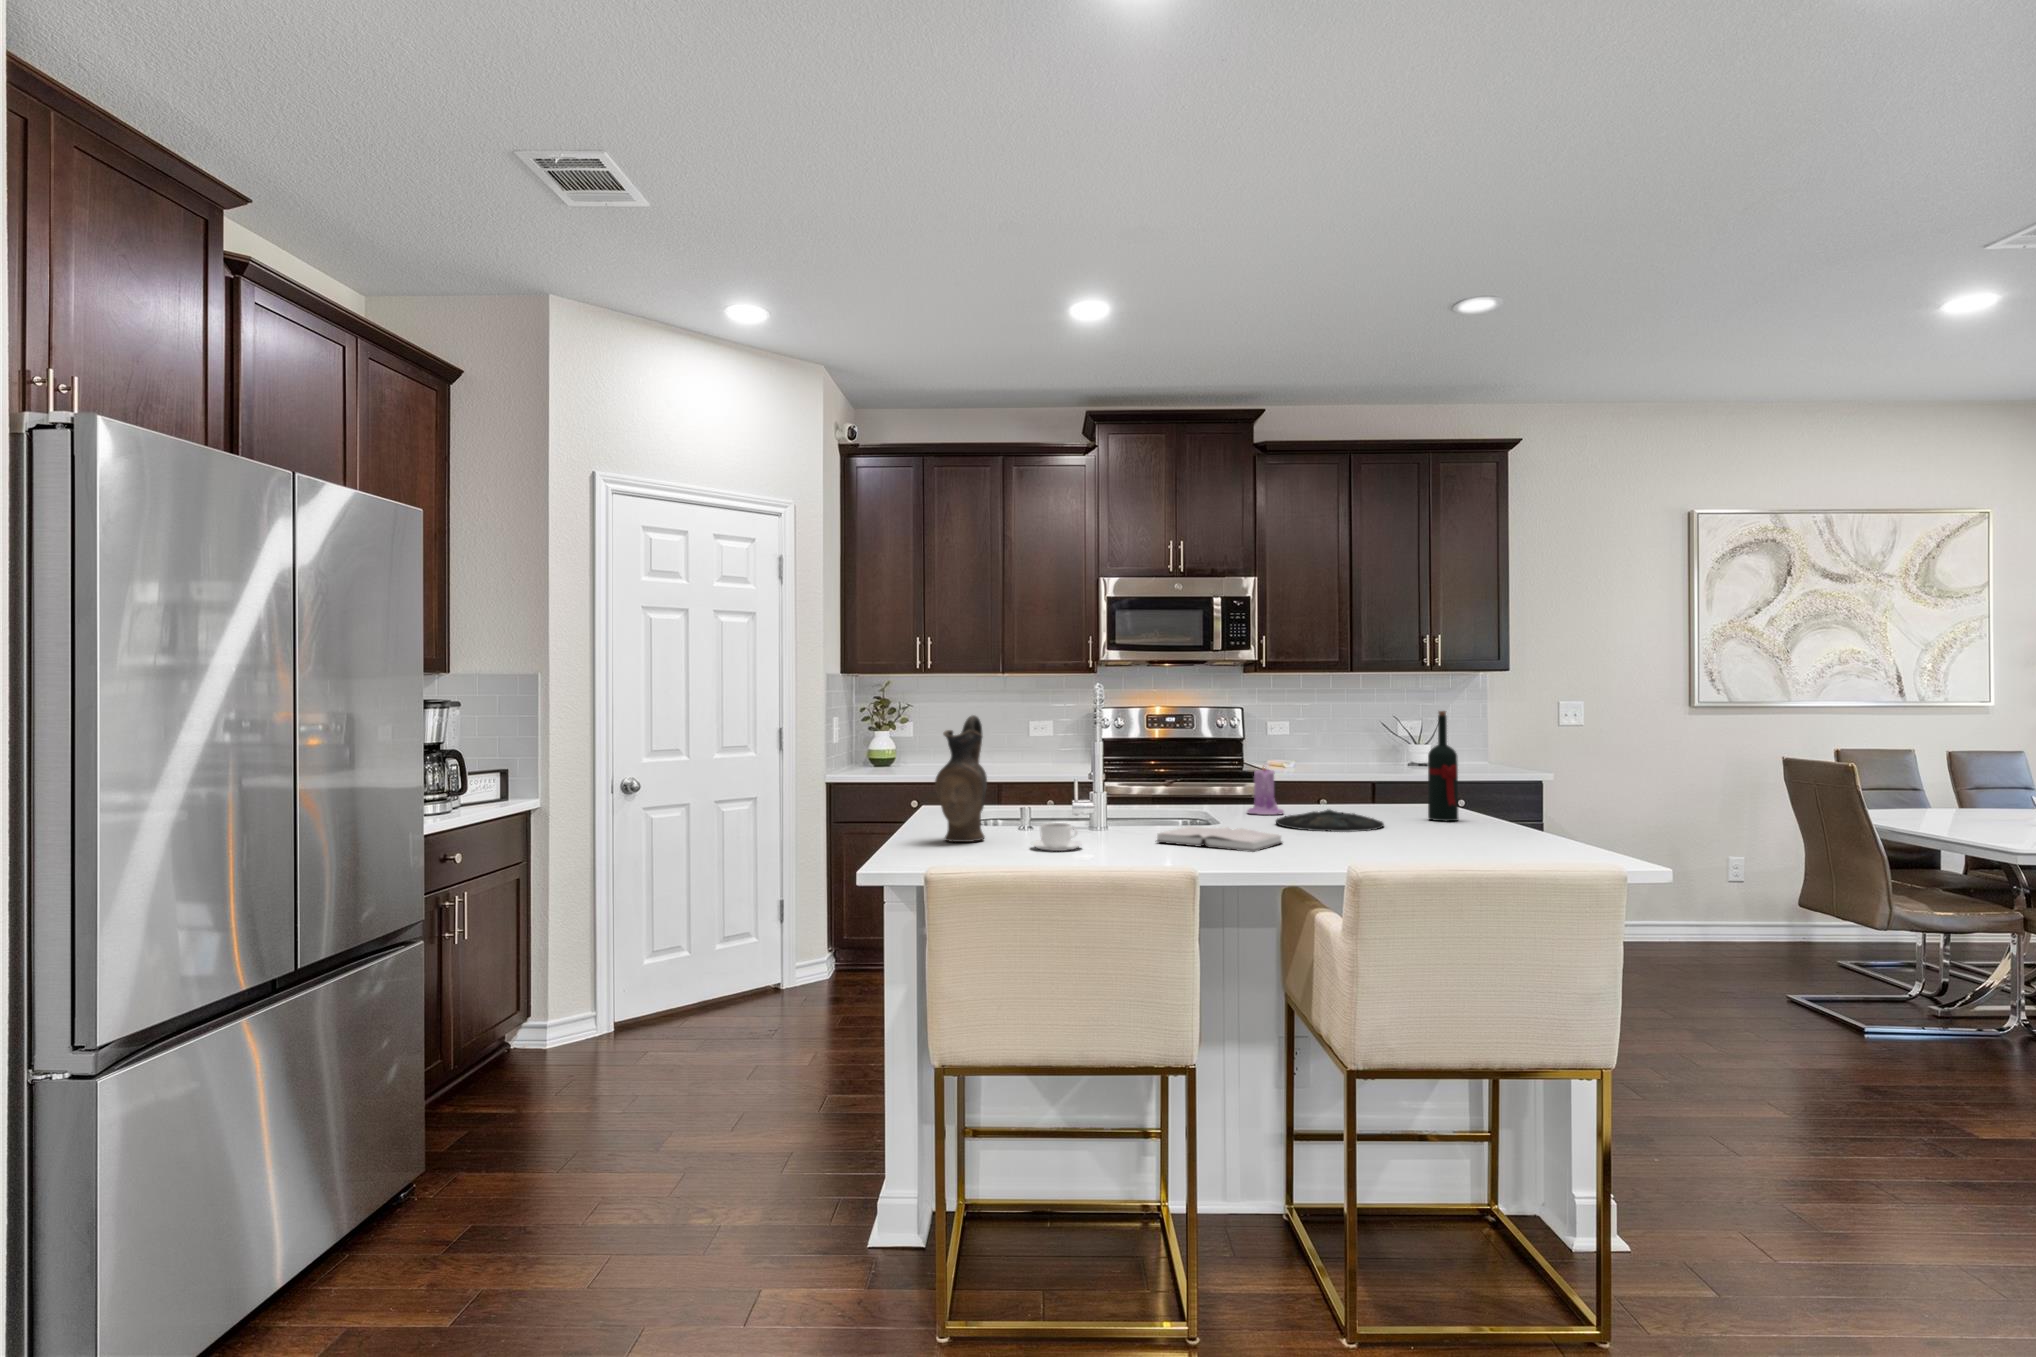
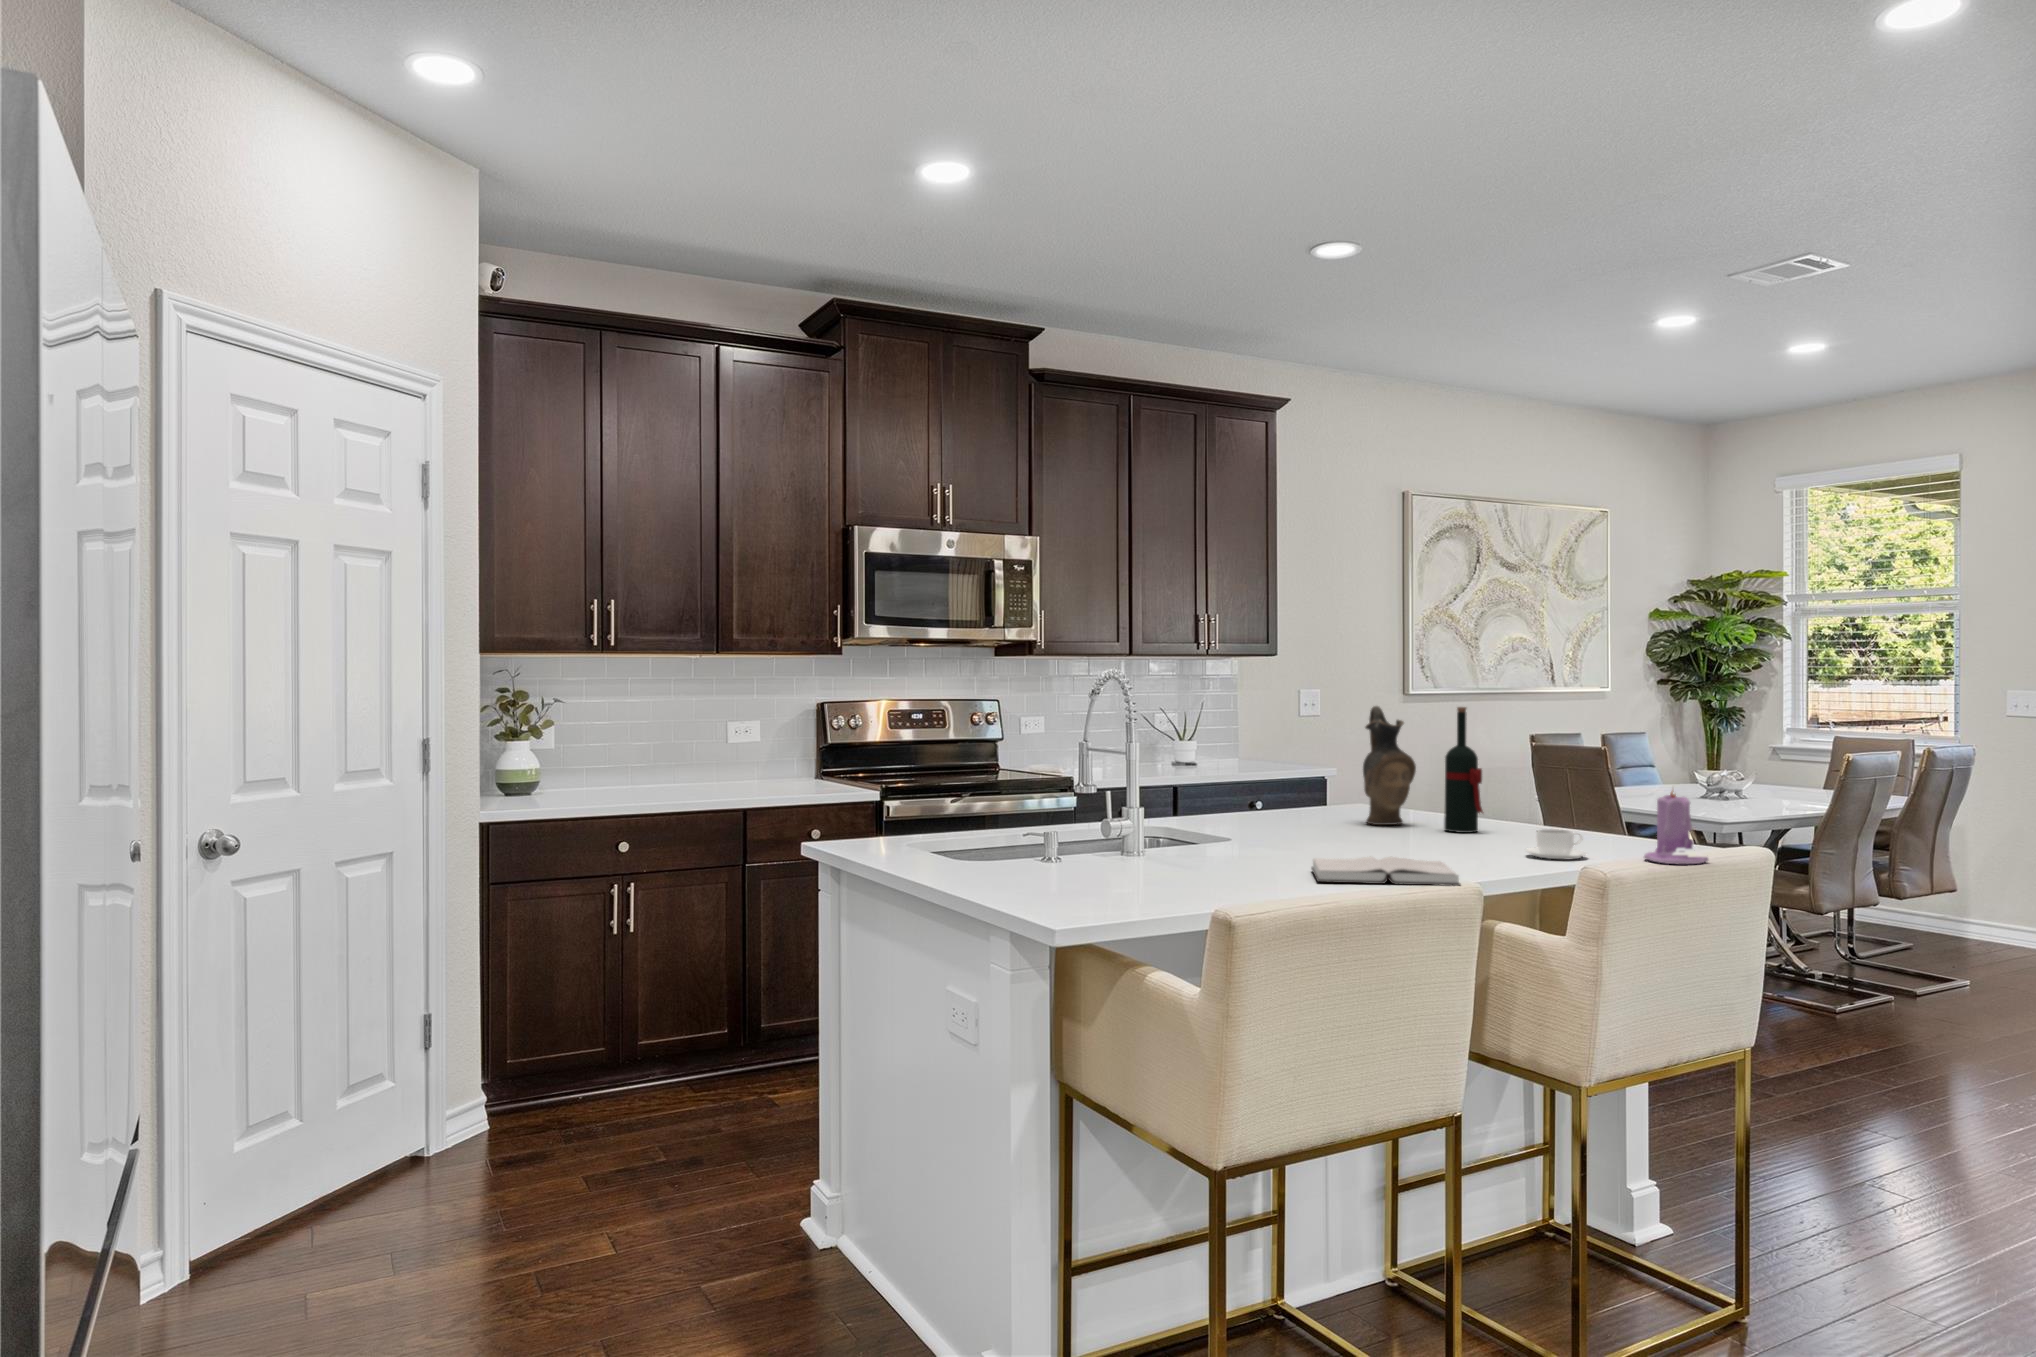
ceramic pitcher: present [935,715,987,842] -> present [1363,706,1416,825]
candle: present [1247,767,1284,815] -> present [1644,791,1708,864]
plate: present [1276,809,1384,832] -> none [1321,826,1452,853]
coffee cup: present [1032,823,1082,851] -> present [1526,829,1587,859]

